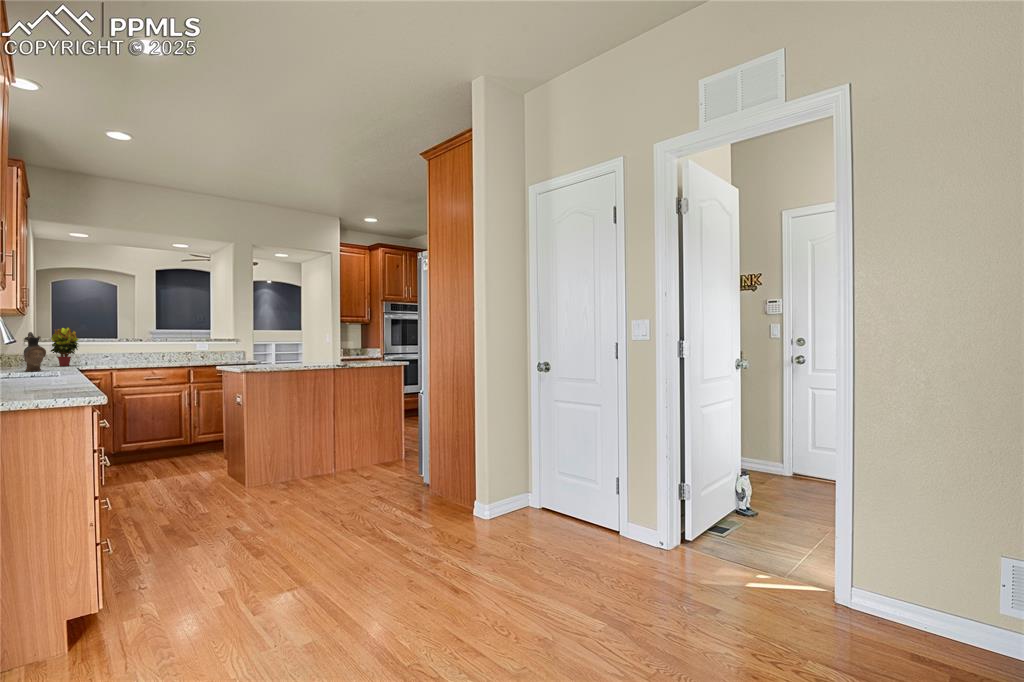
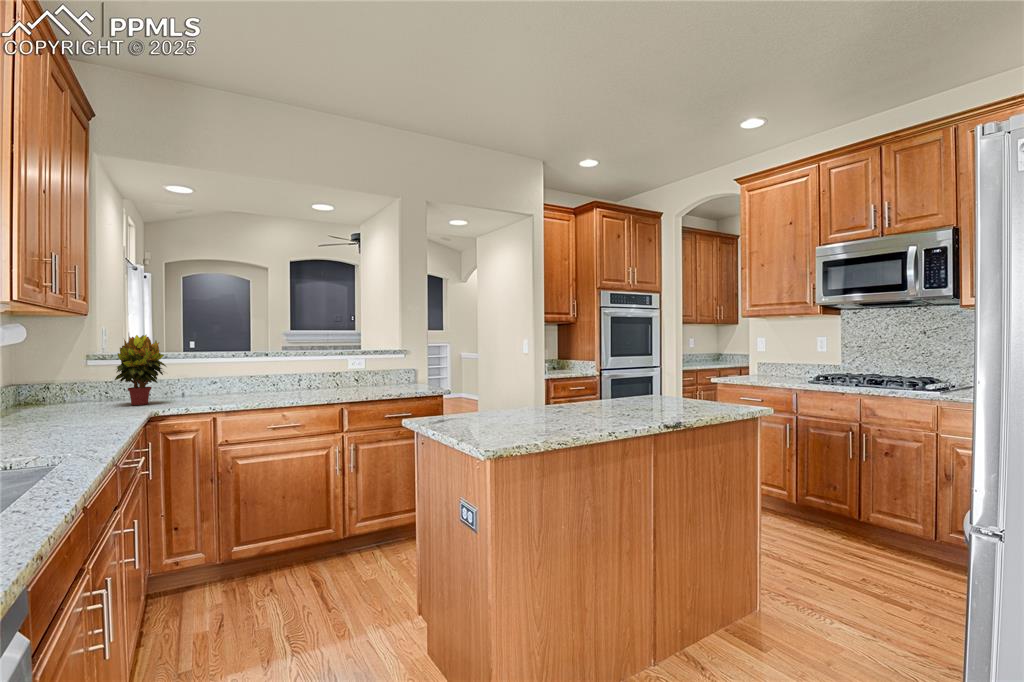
ceramic pitcher: present [24,332,46,371] -> none [28,349,75,435]

